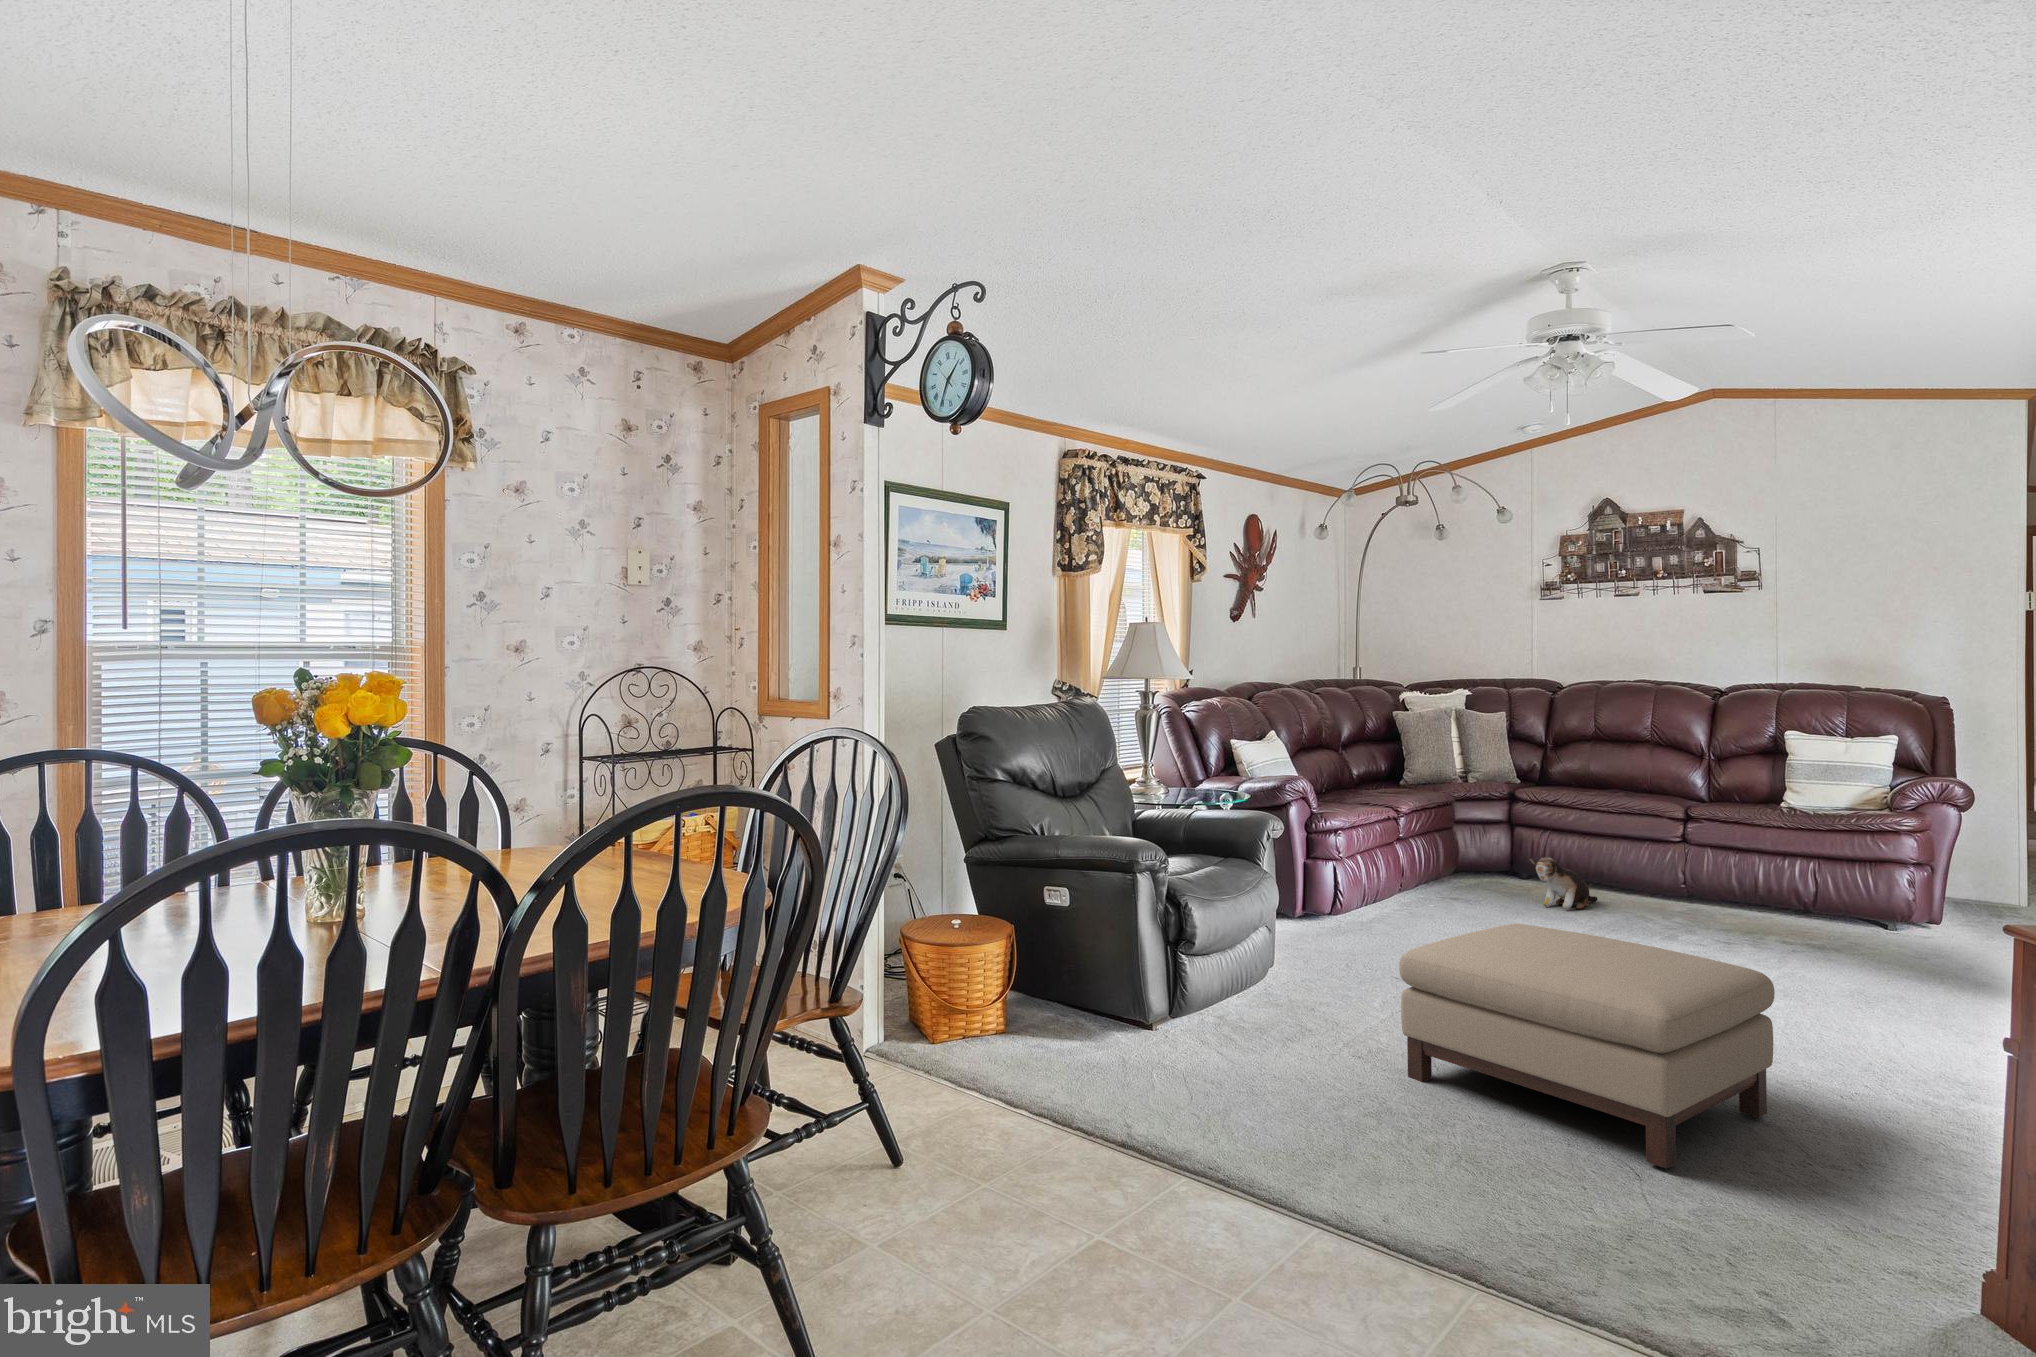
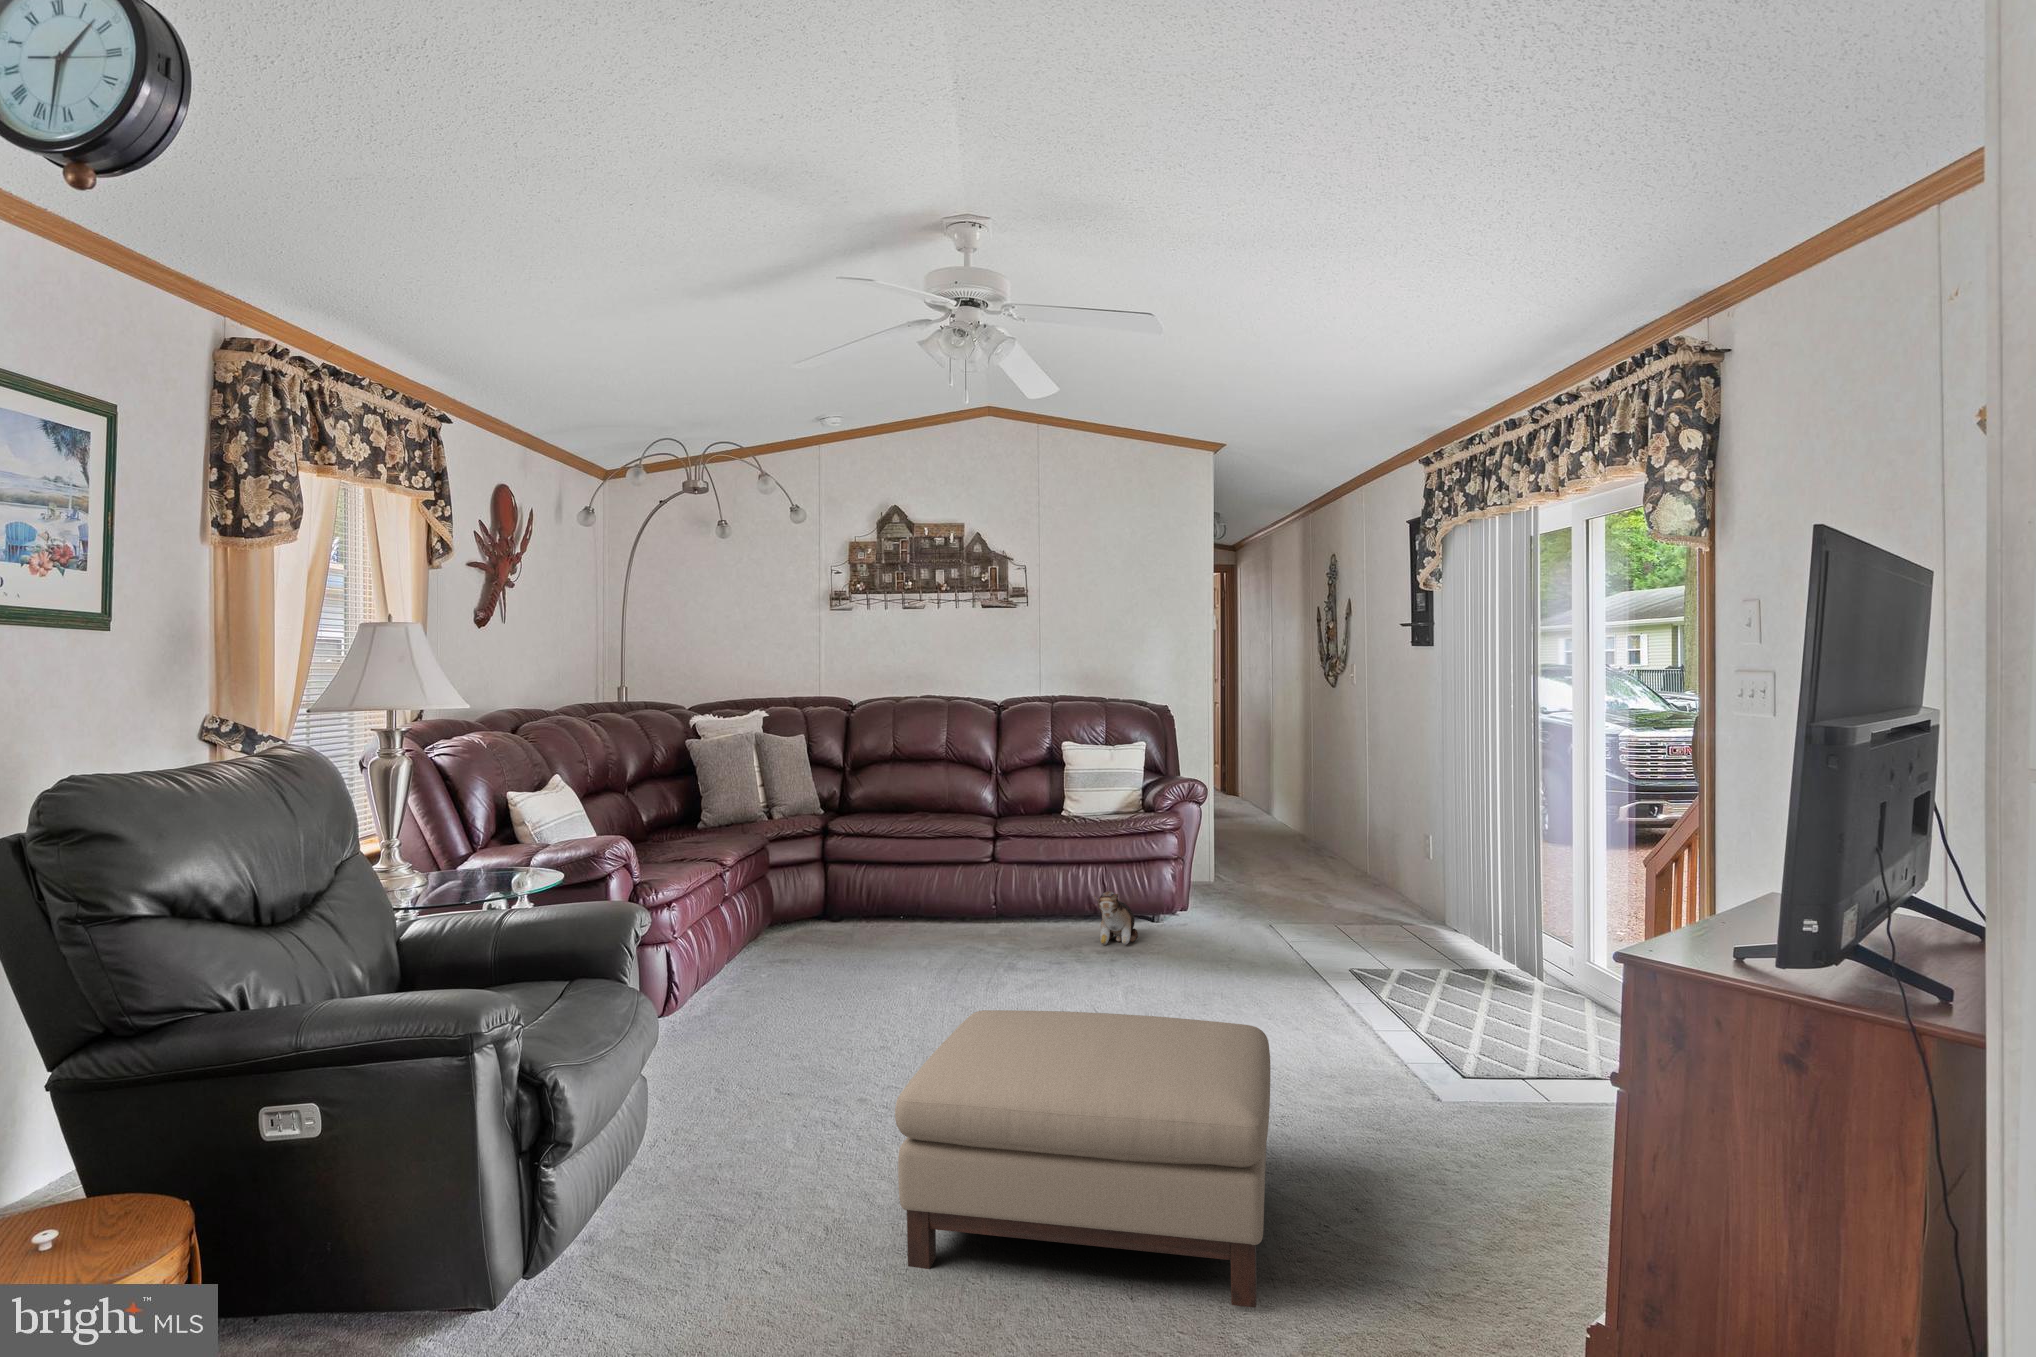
plush toy: present [1530,857,1598,909] -> present [1094,891,1138,945]

